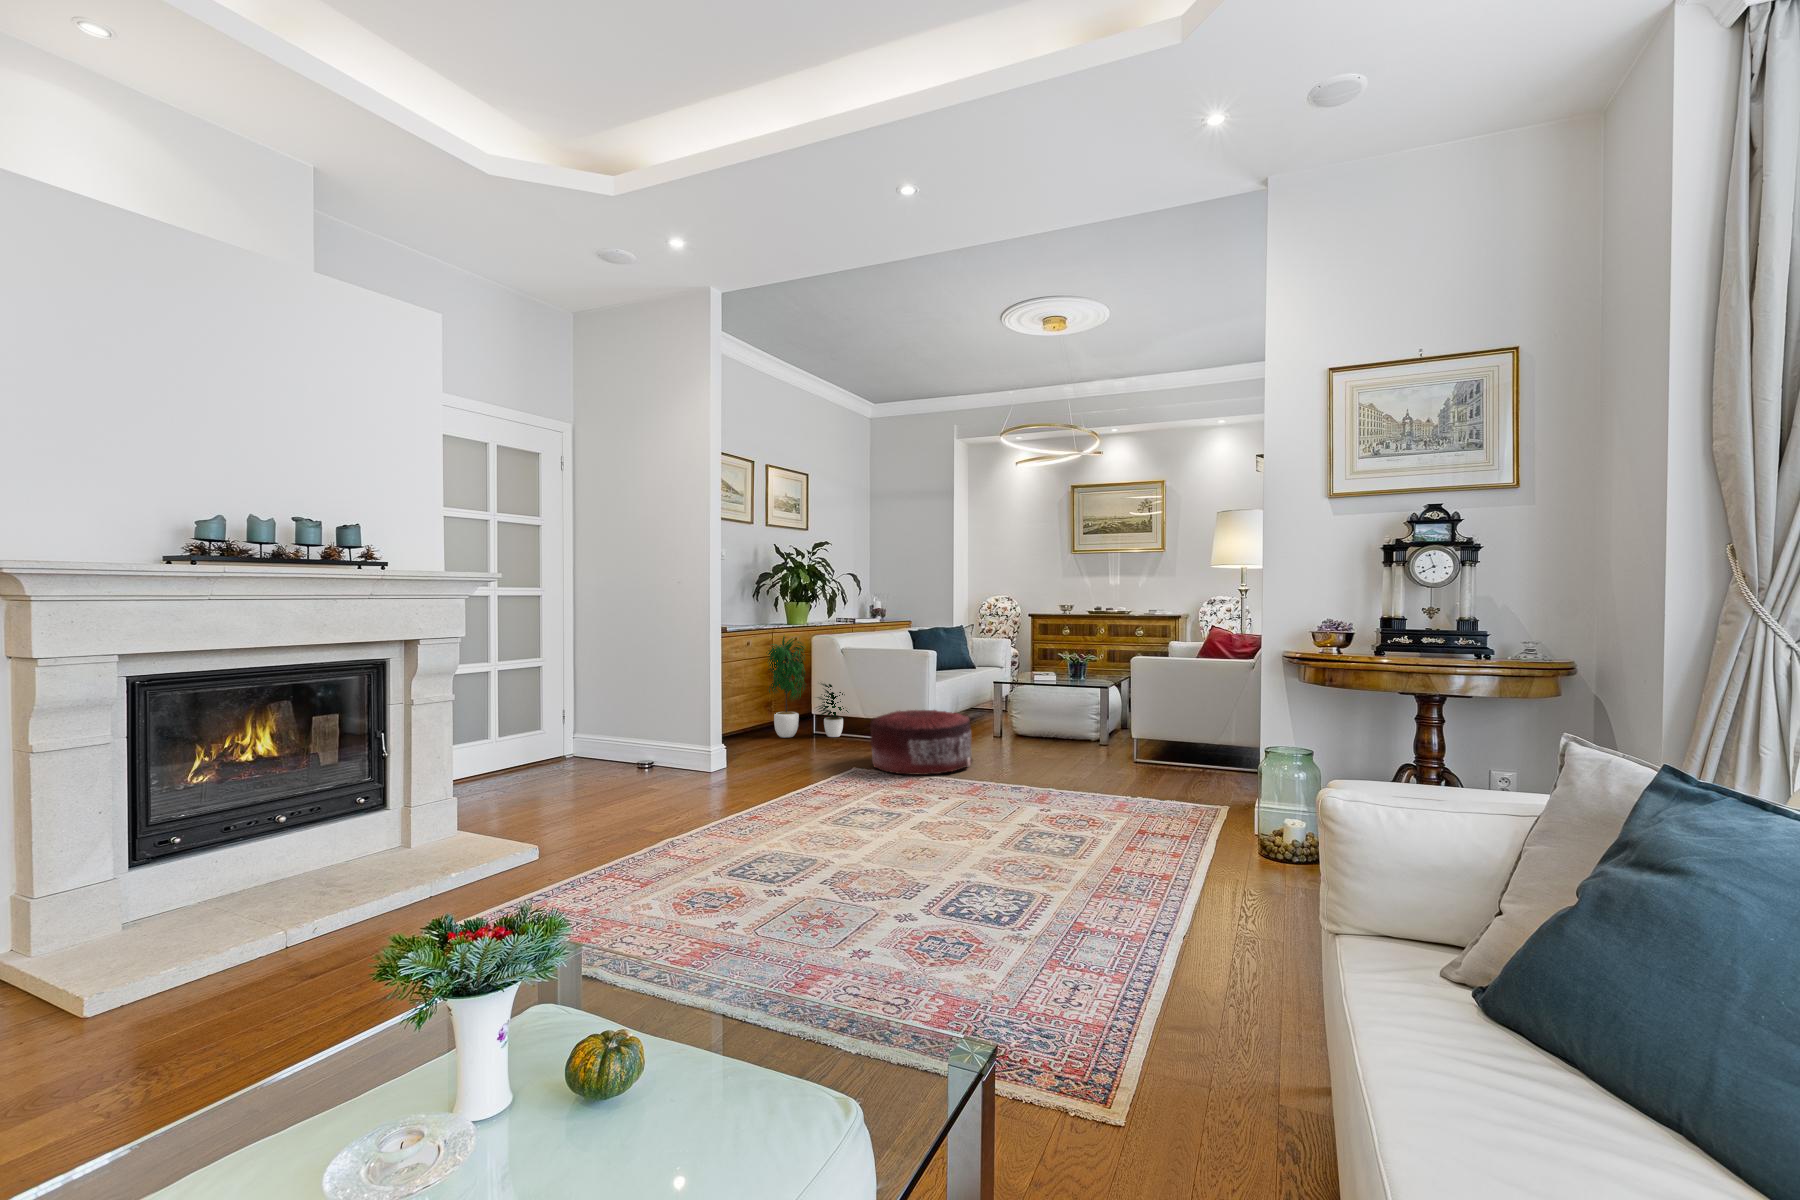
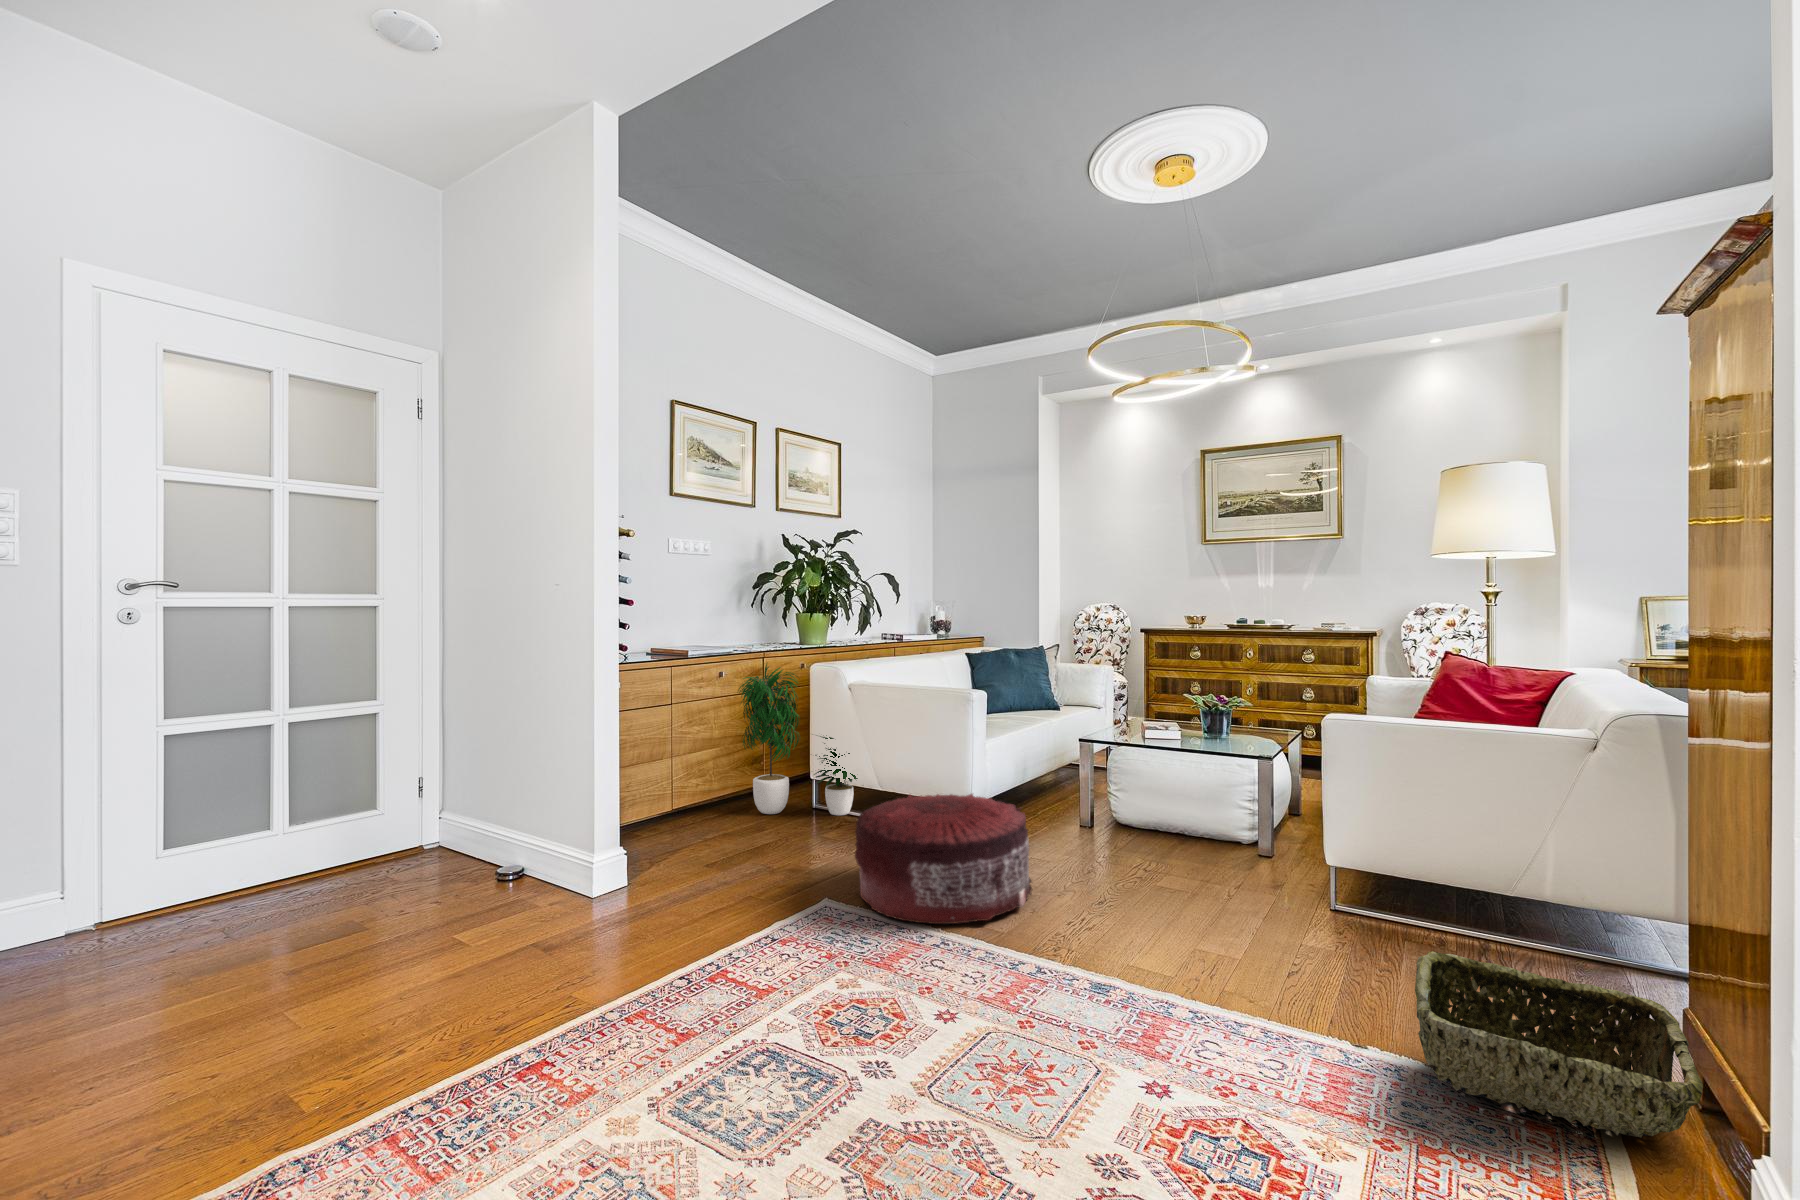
woven basket: none [1157,755,1259,813] -> present [1415,951,1703,1138]

